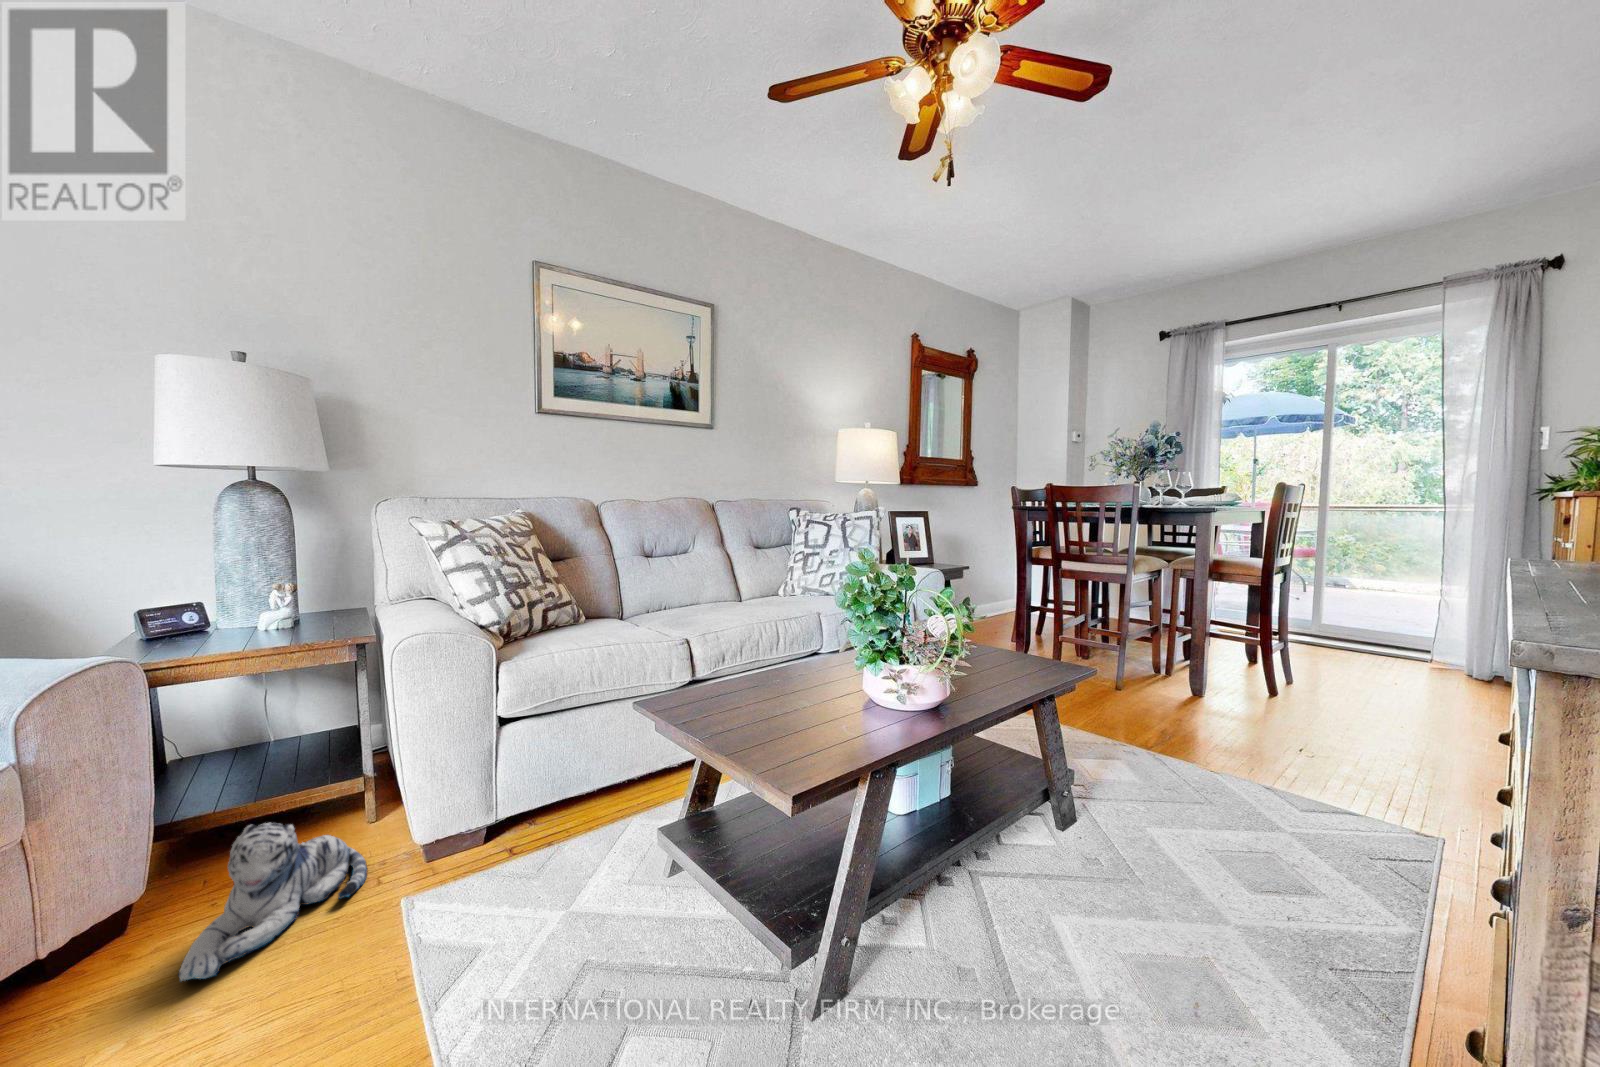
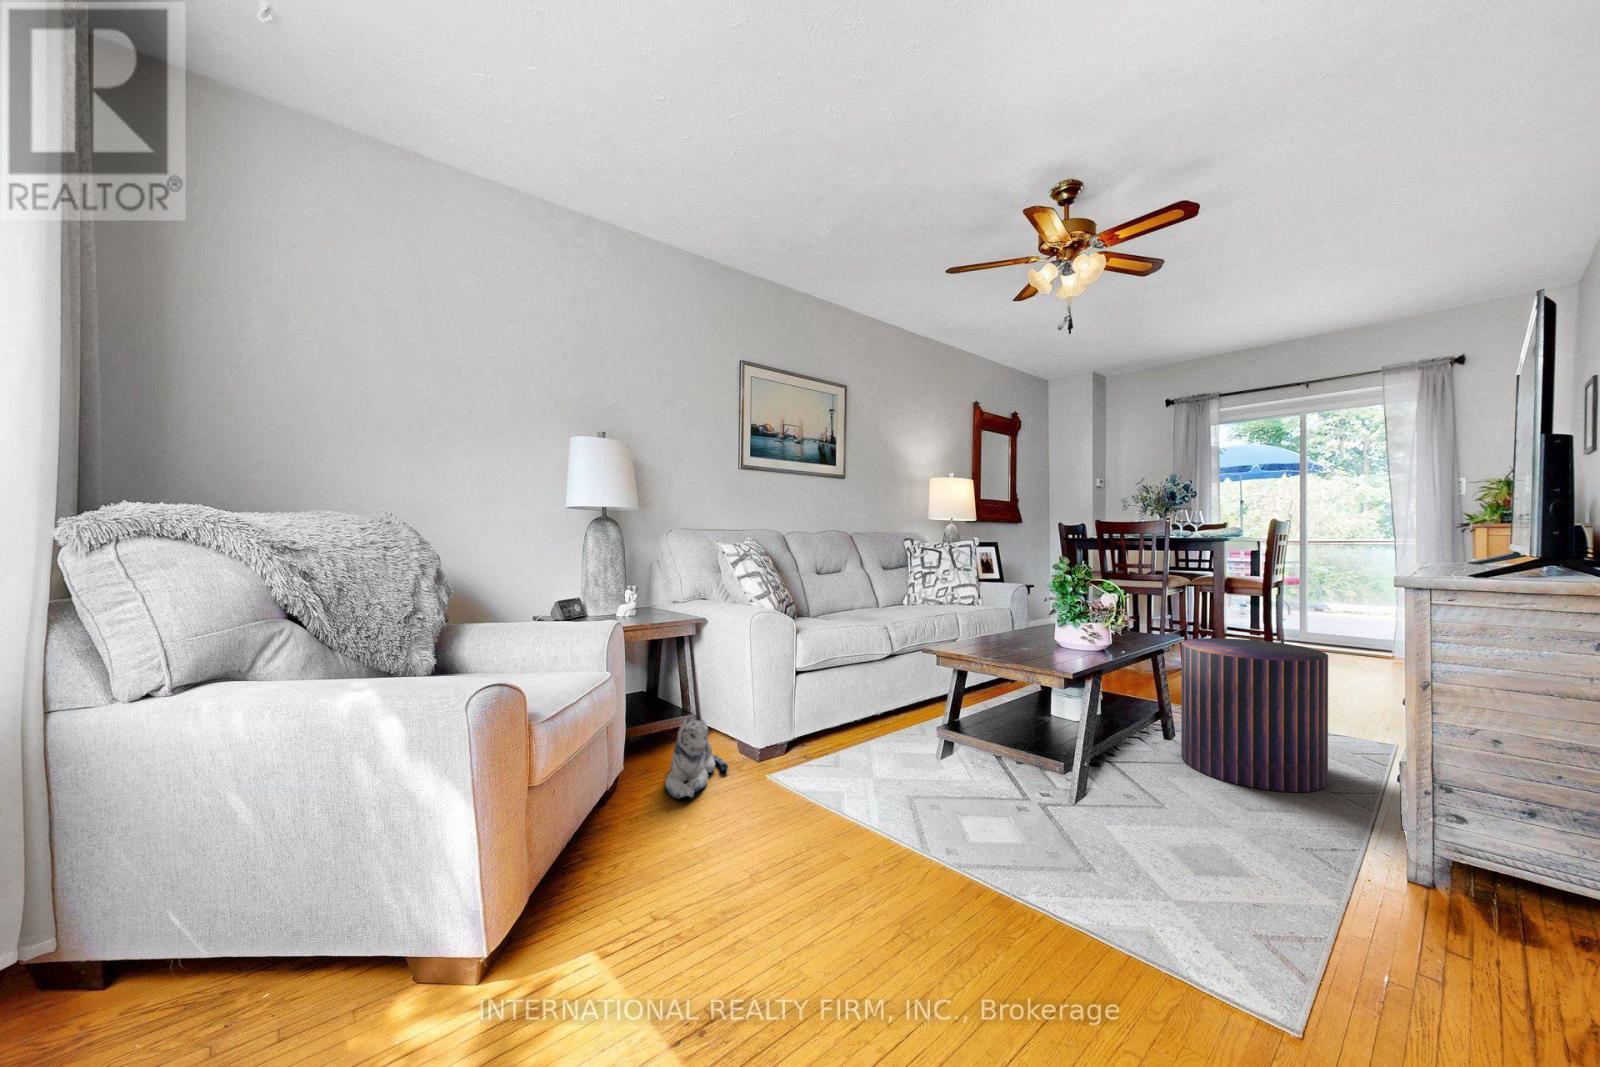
pouf: none [1107,676,1361,976] -> present [1181,638,1328,792]

